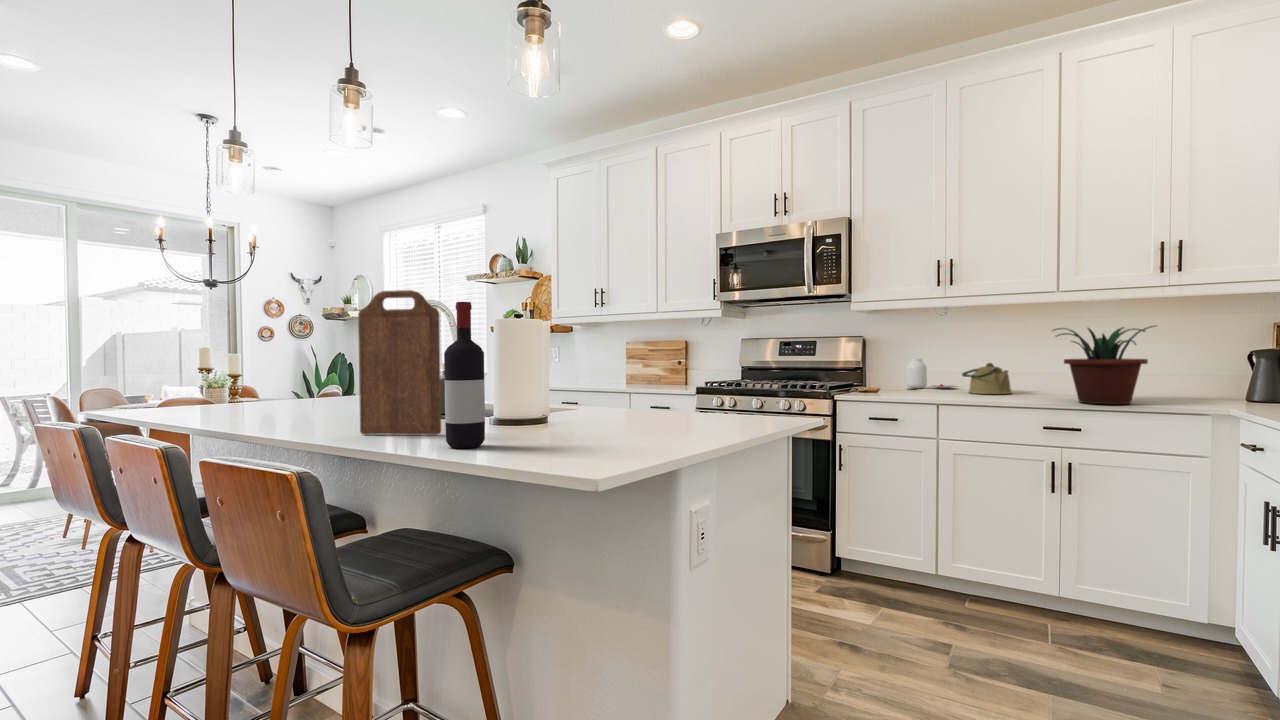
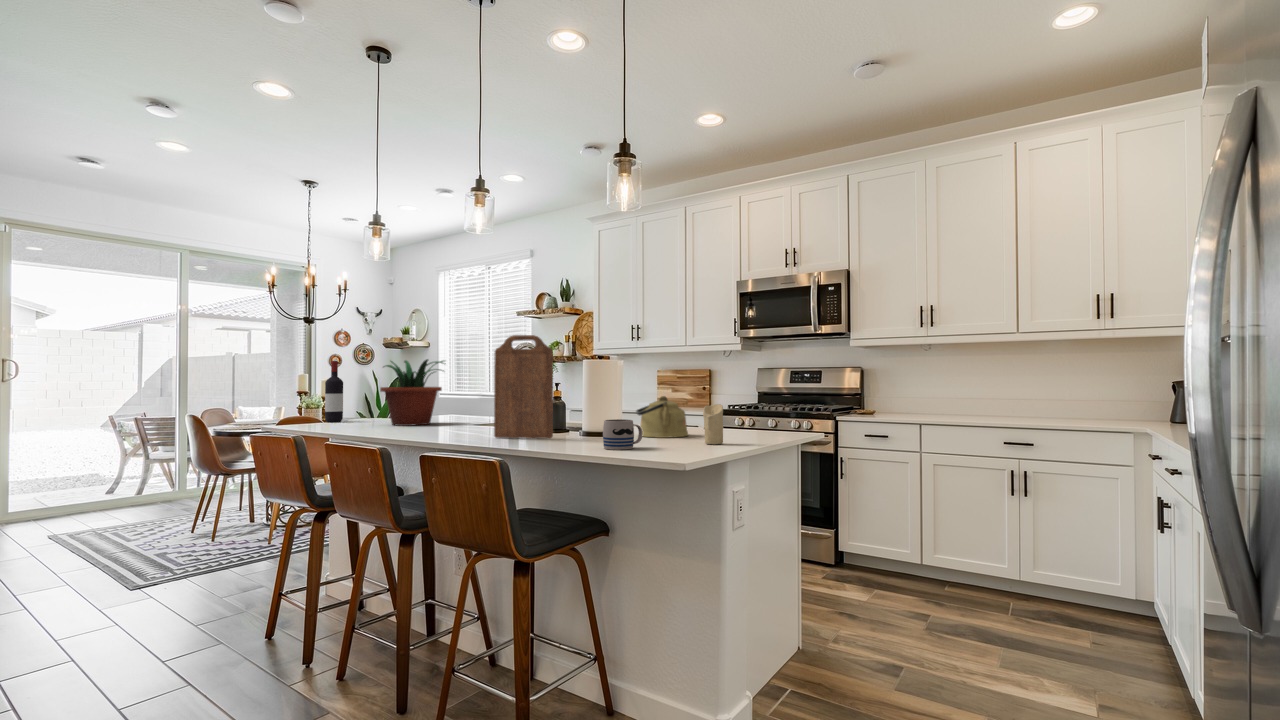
wine bottle: present [444,302,485,448] -> present [325,361,343,422]
potted plant: present [1053,325,1156,404] -> present [380,359,444,426]
jar: present [907,359,957,389] -> none [897,387,941,412]
kettle: present [962,363,1012,394] -> present [636,396,688,438]
candle: none [645,386,673,444] -> present [703,404,723,444]
mug: none [489,410,551,456] -> present [603,419,643,450]

